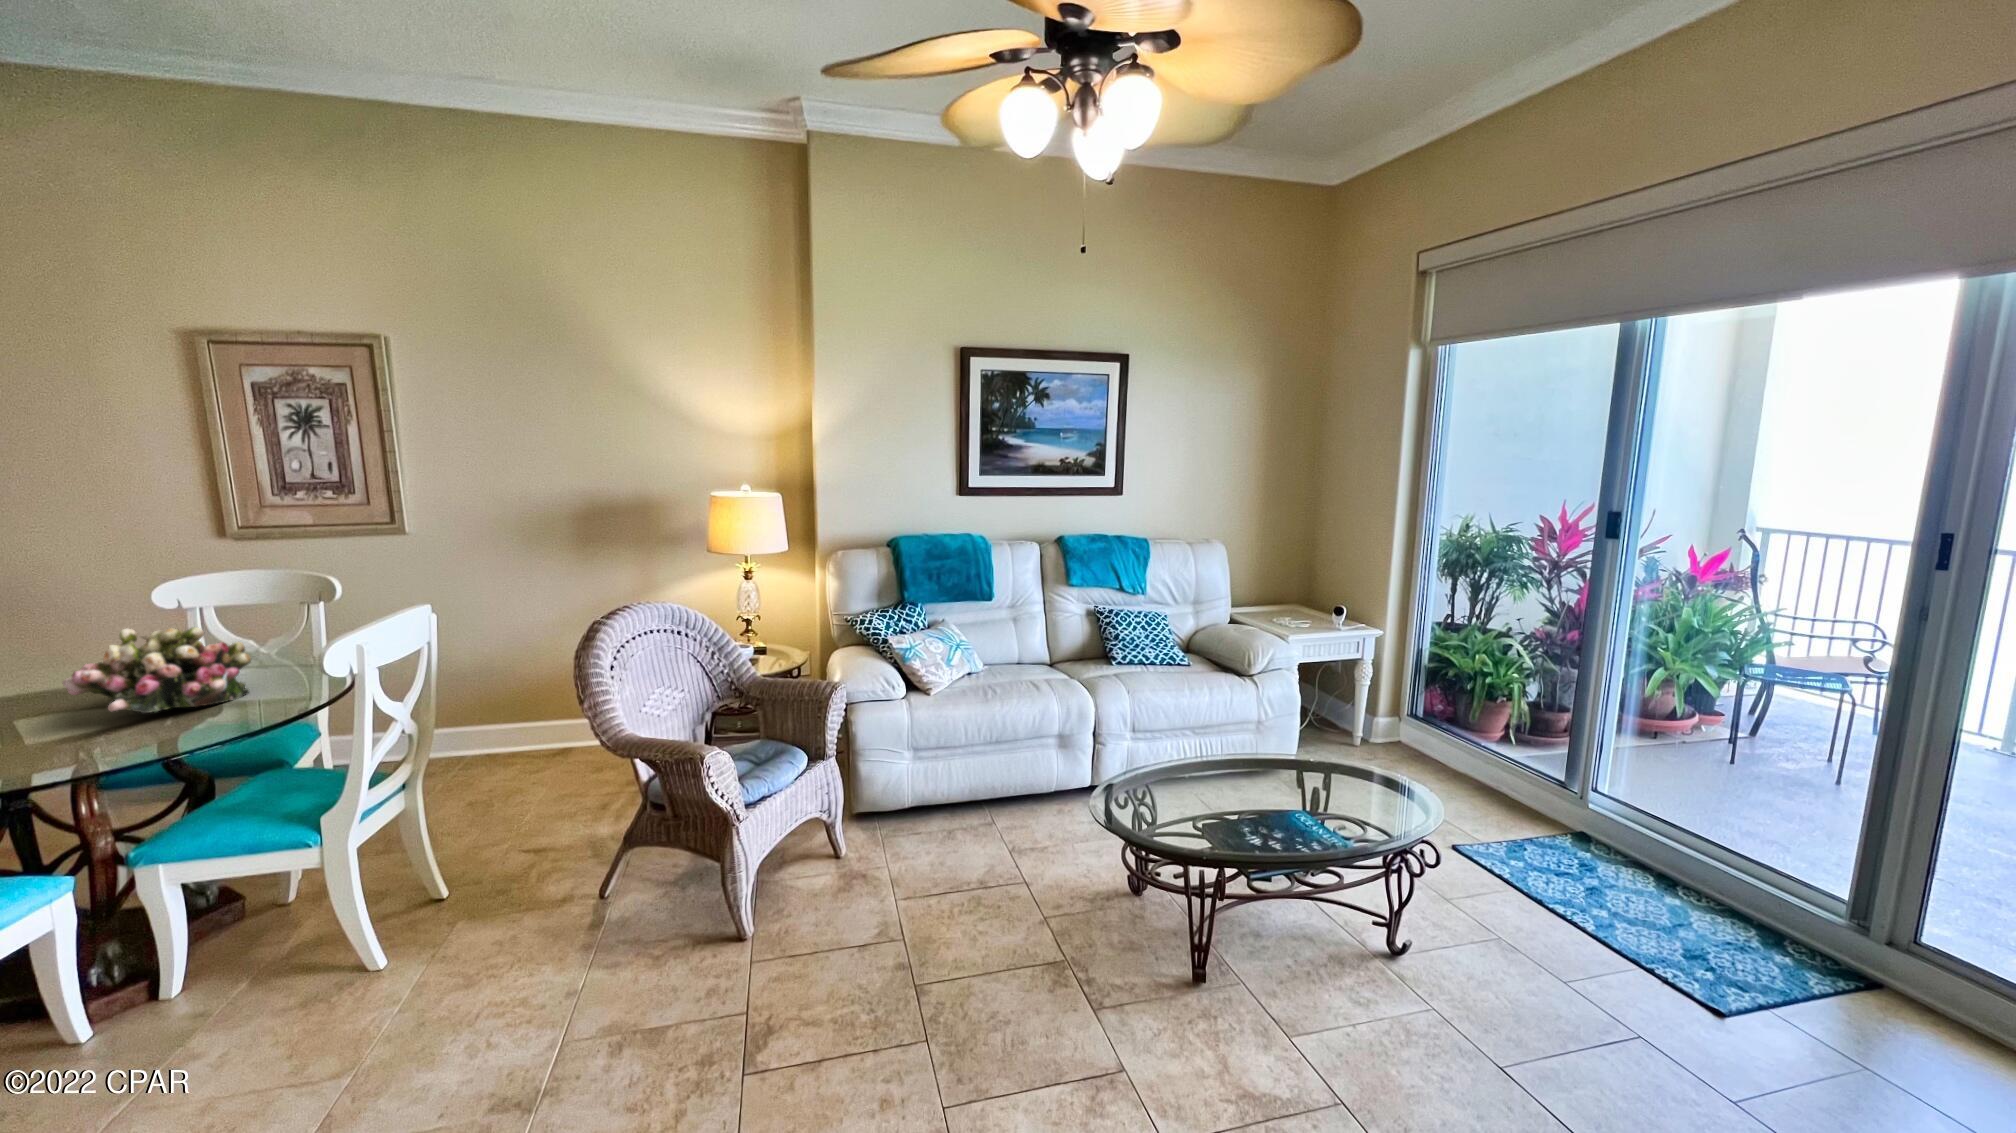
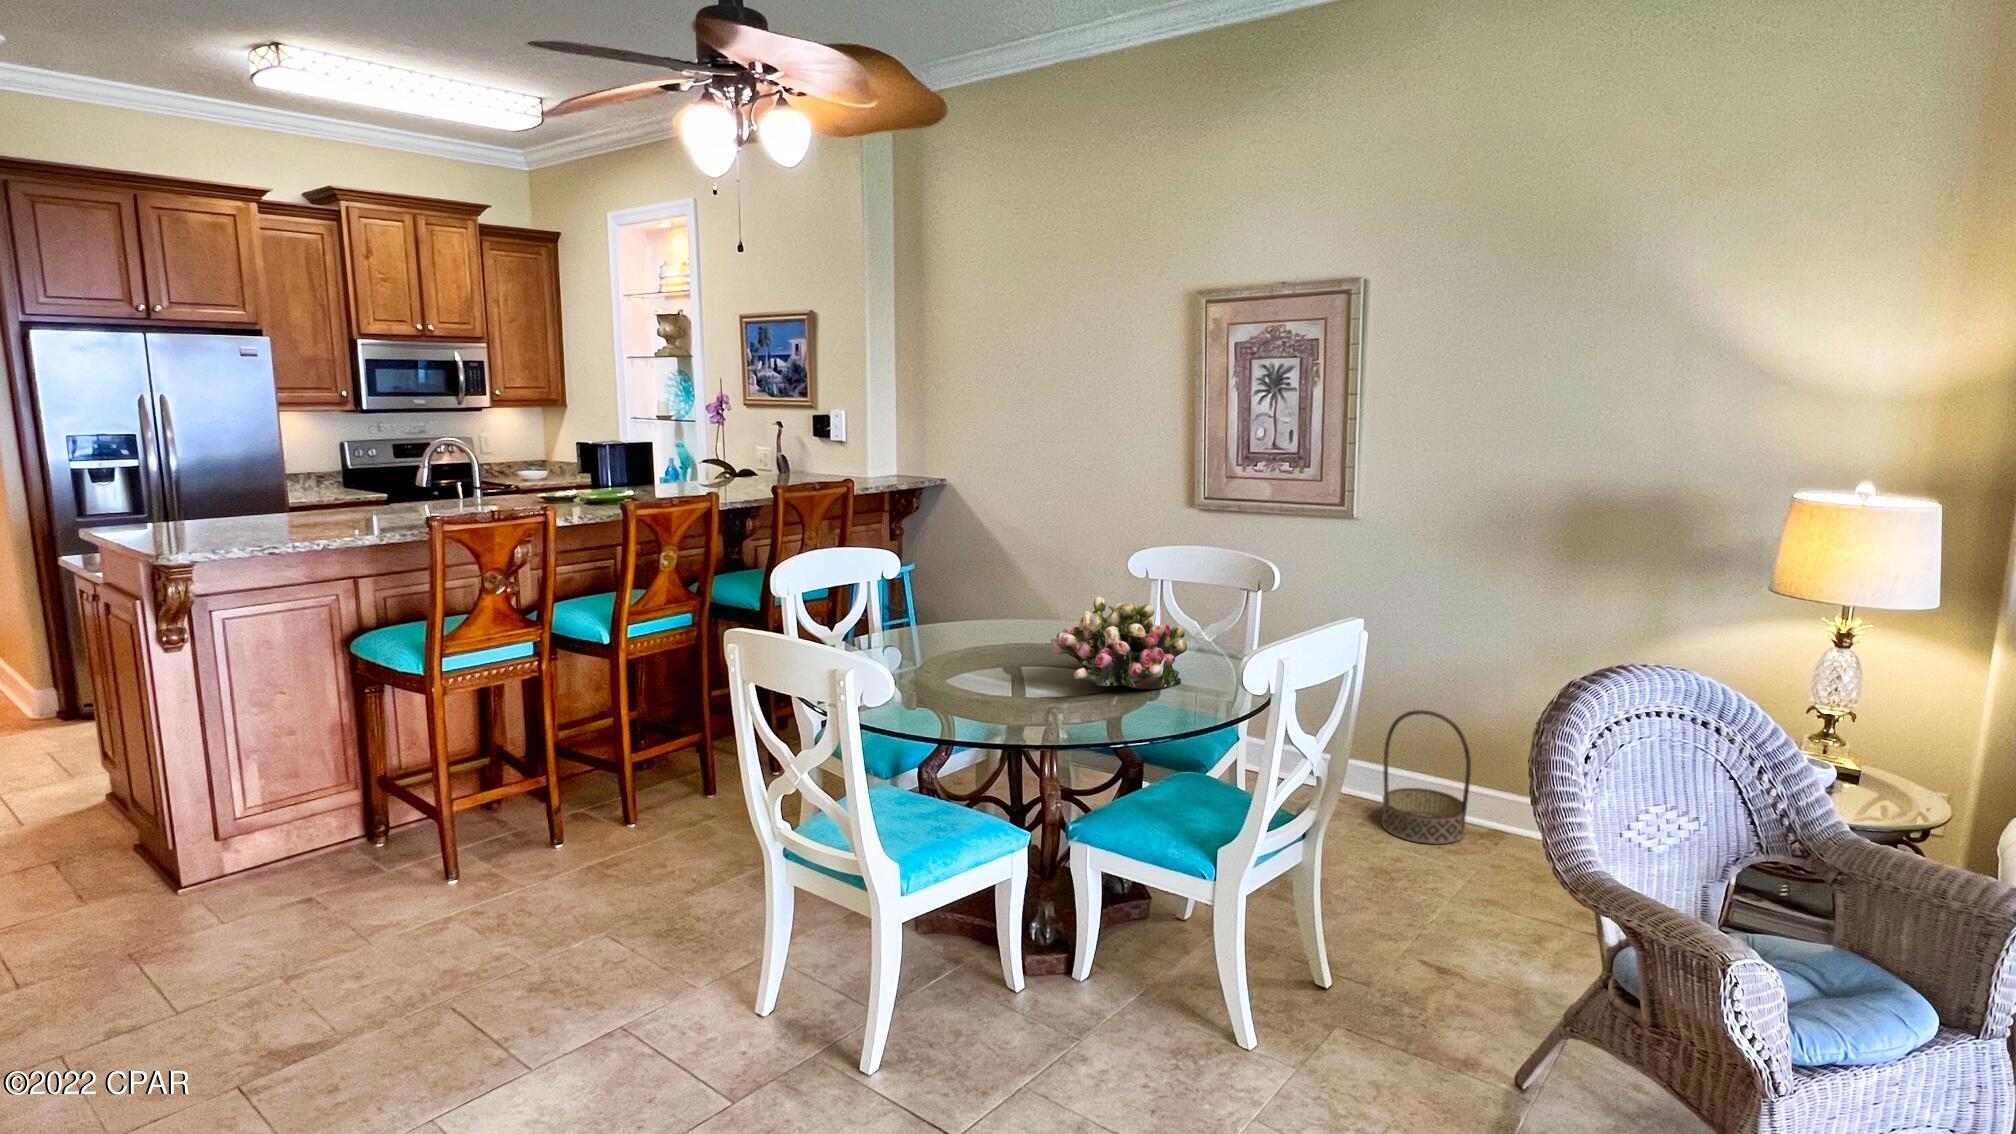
basket: none [465,676,541,779] -> present [1382,710,1471,844]

